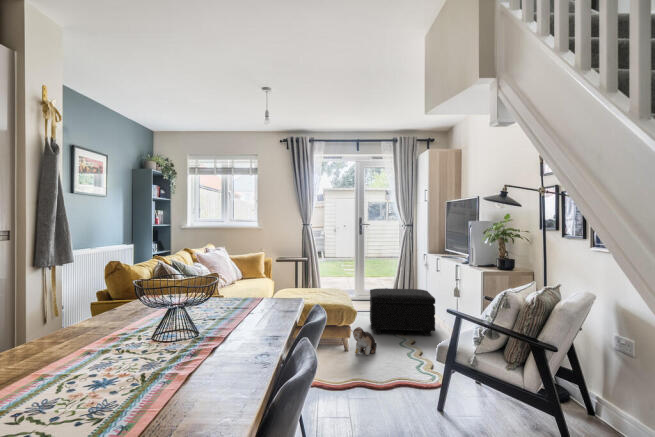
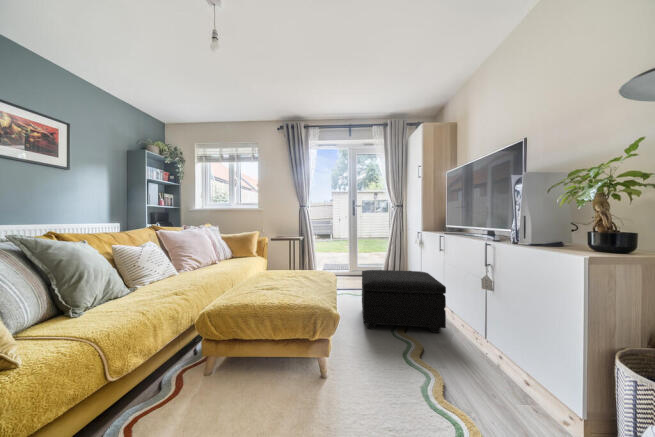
plush toy: present [351,327,377,355] -> none [330,341,371,385]

